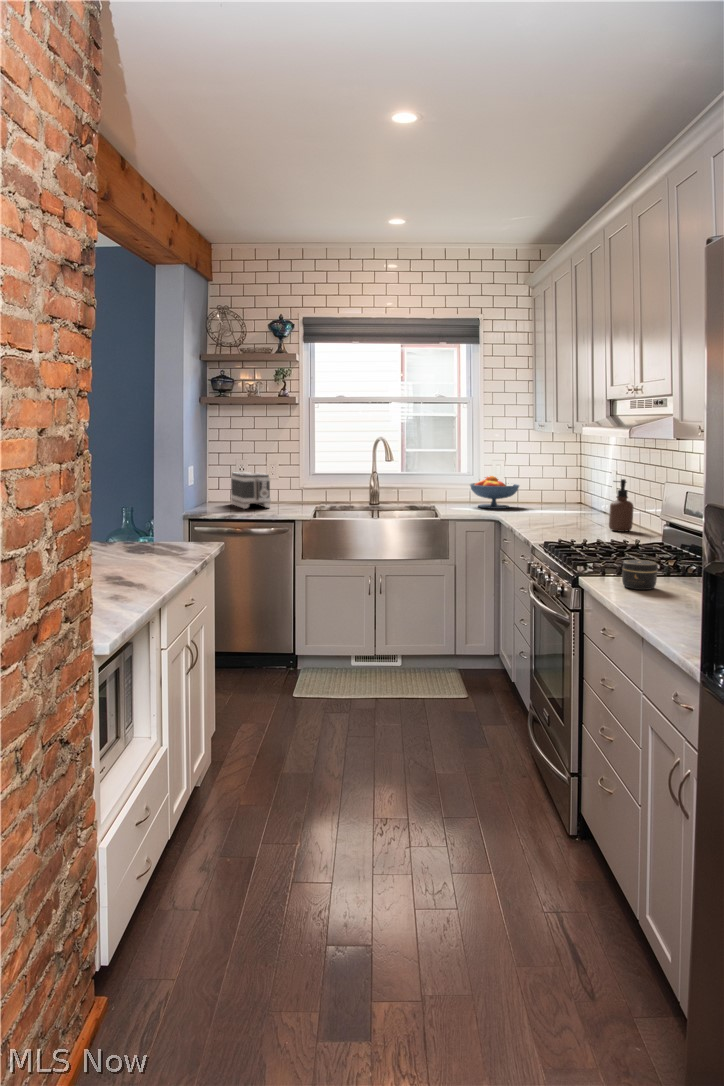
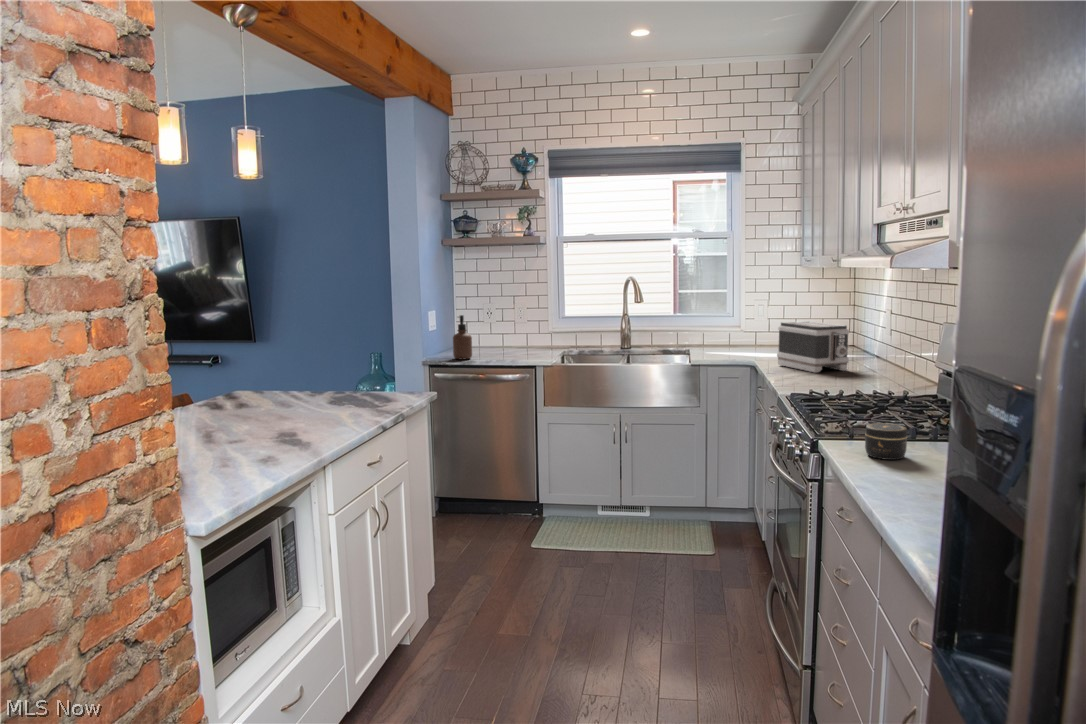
toaster: present [231,472,271,509] -> present [777,321,849,373]
fruit bowl: present [470,476,519,509] -> none [728,313,784,350]
soap dispenser: present [609,479,633,532] -> present [453,315,472,359]

